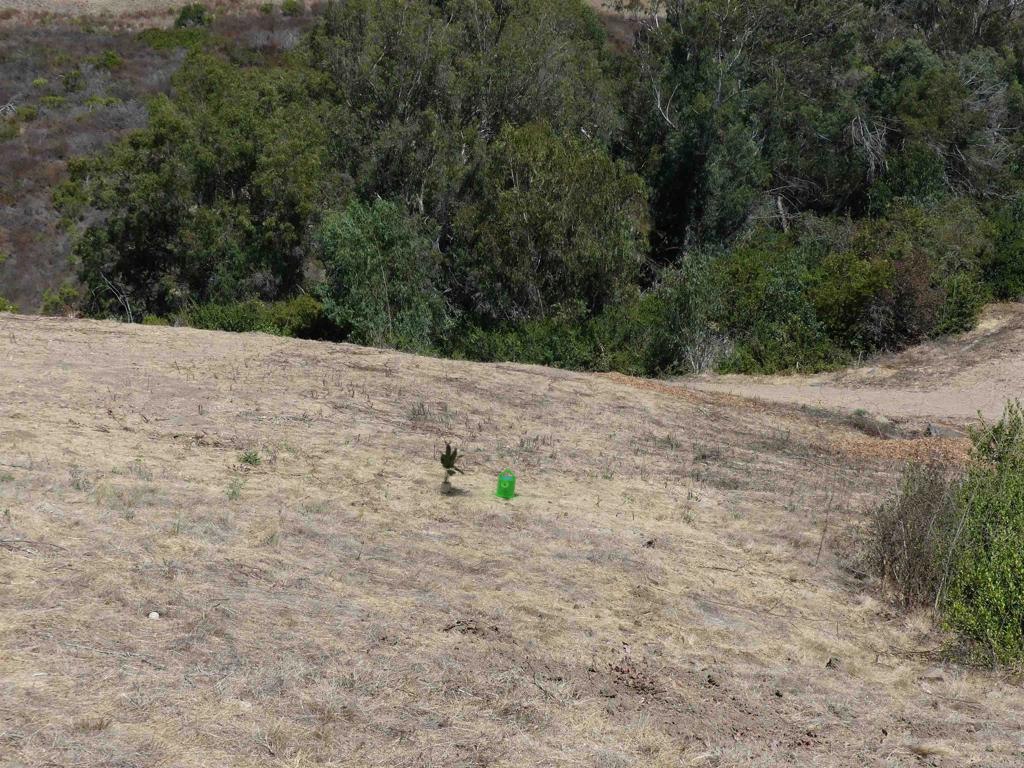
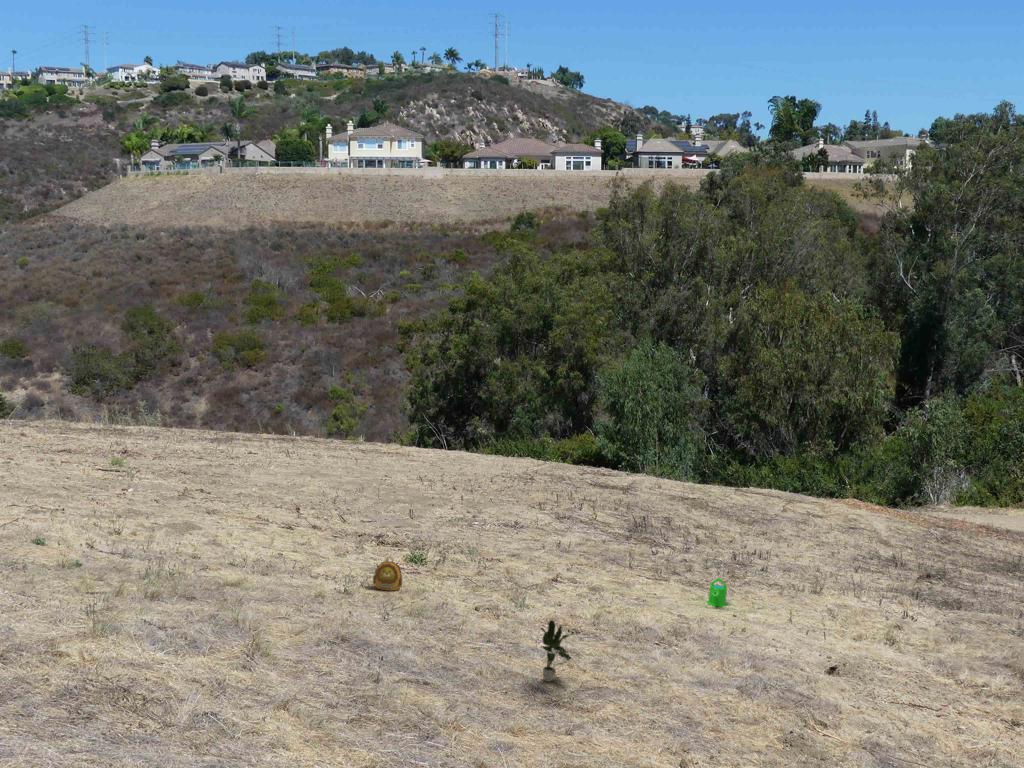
potted plant: present [439,444,465,493] -> present [541,620,572,682]
backpack: none [141,462,174,499] -> present [373,557,403,591]

